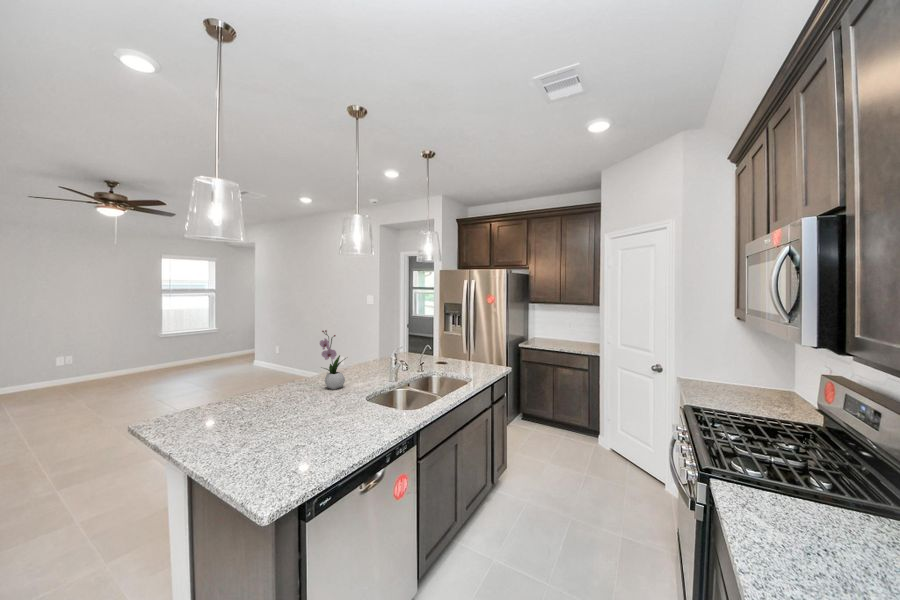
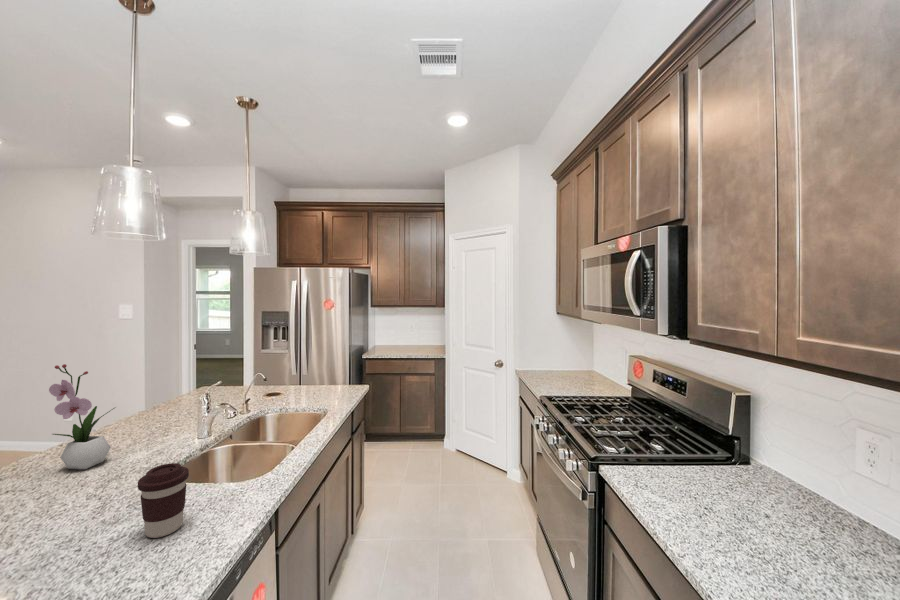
coffee cup: none [345,389,369,428] -> present [138,463,189,538]

